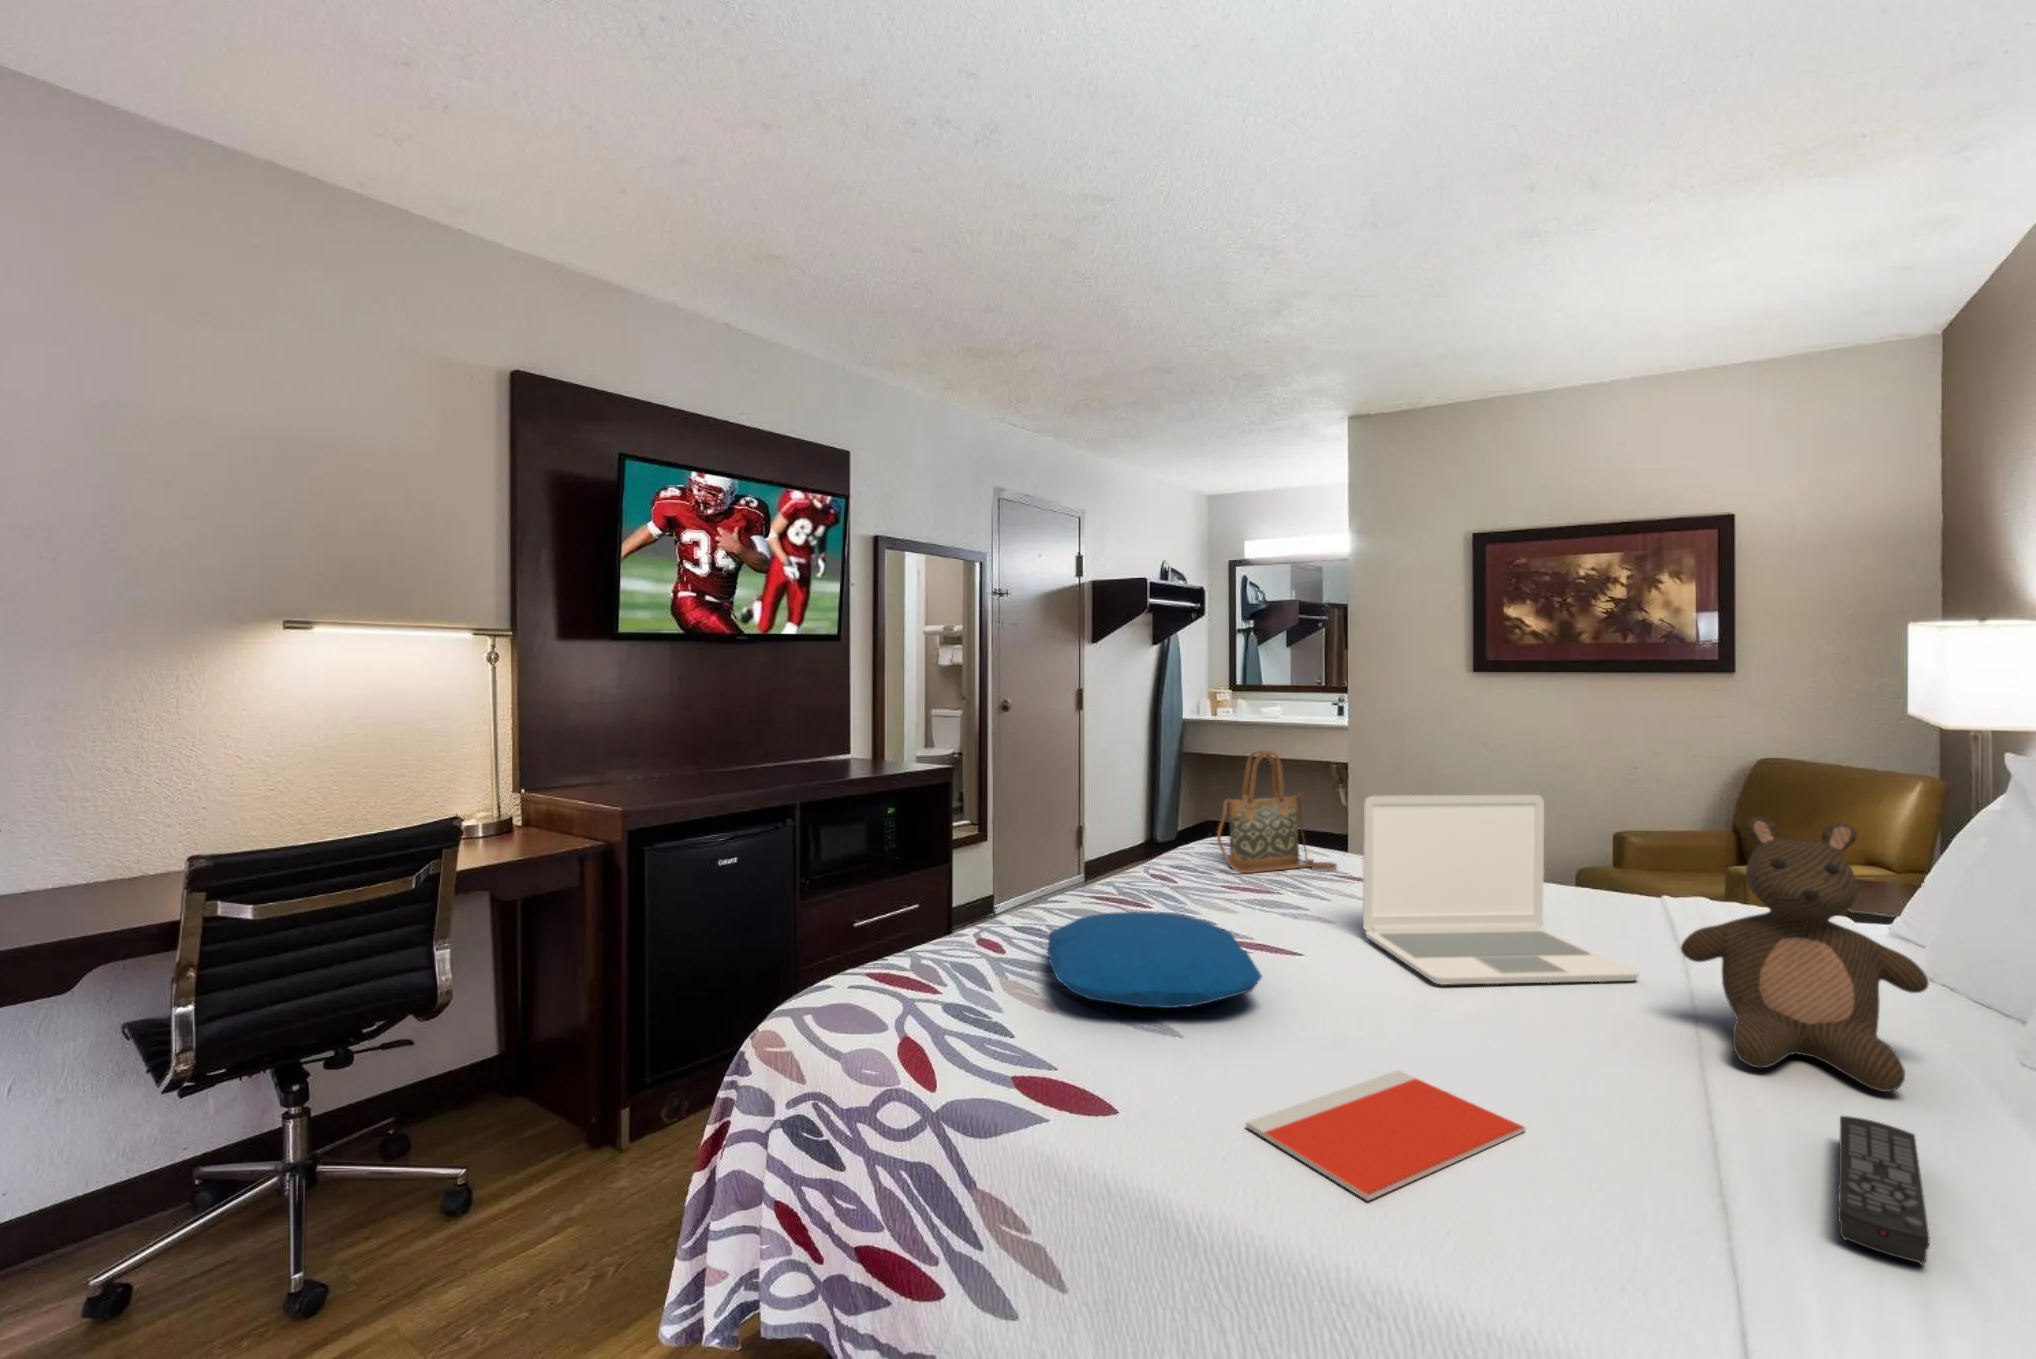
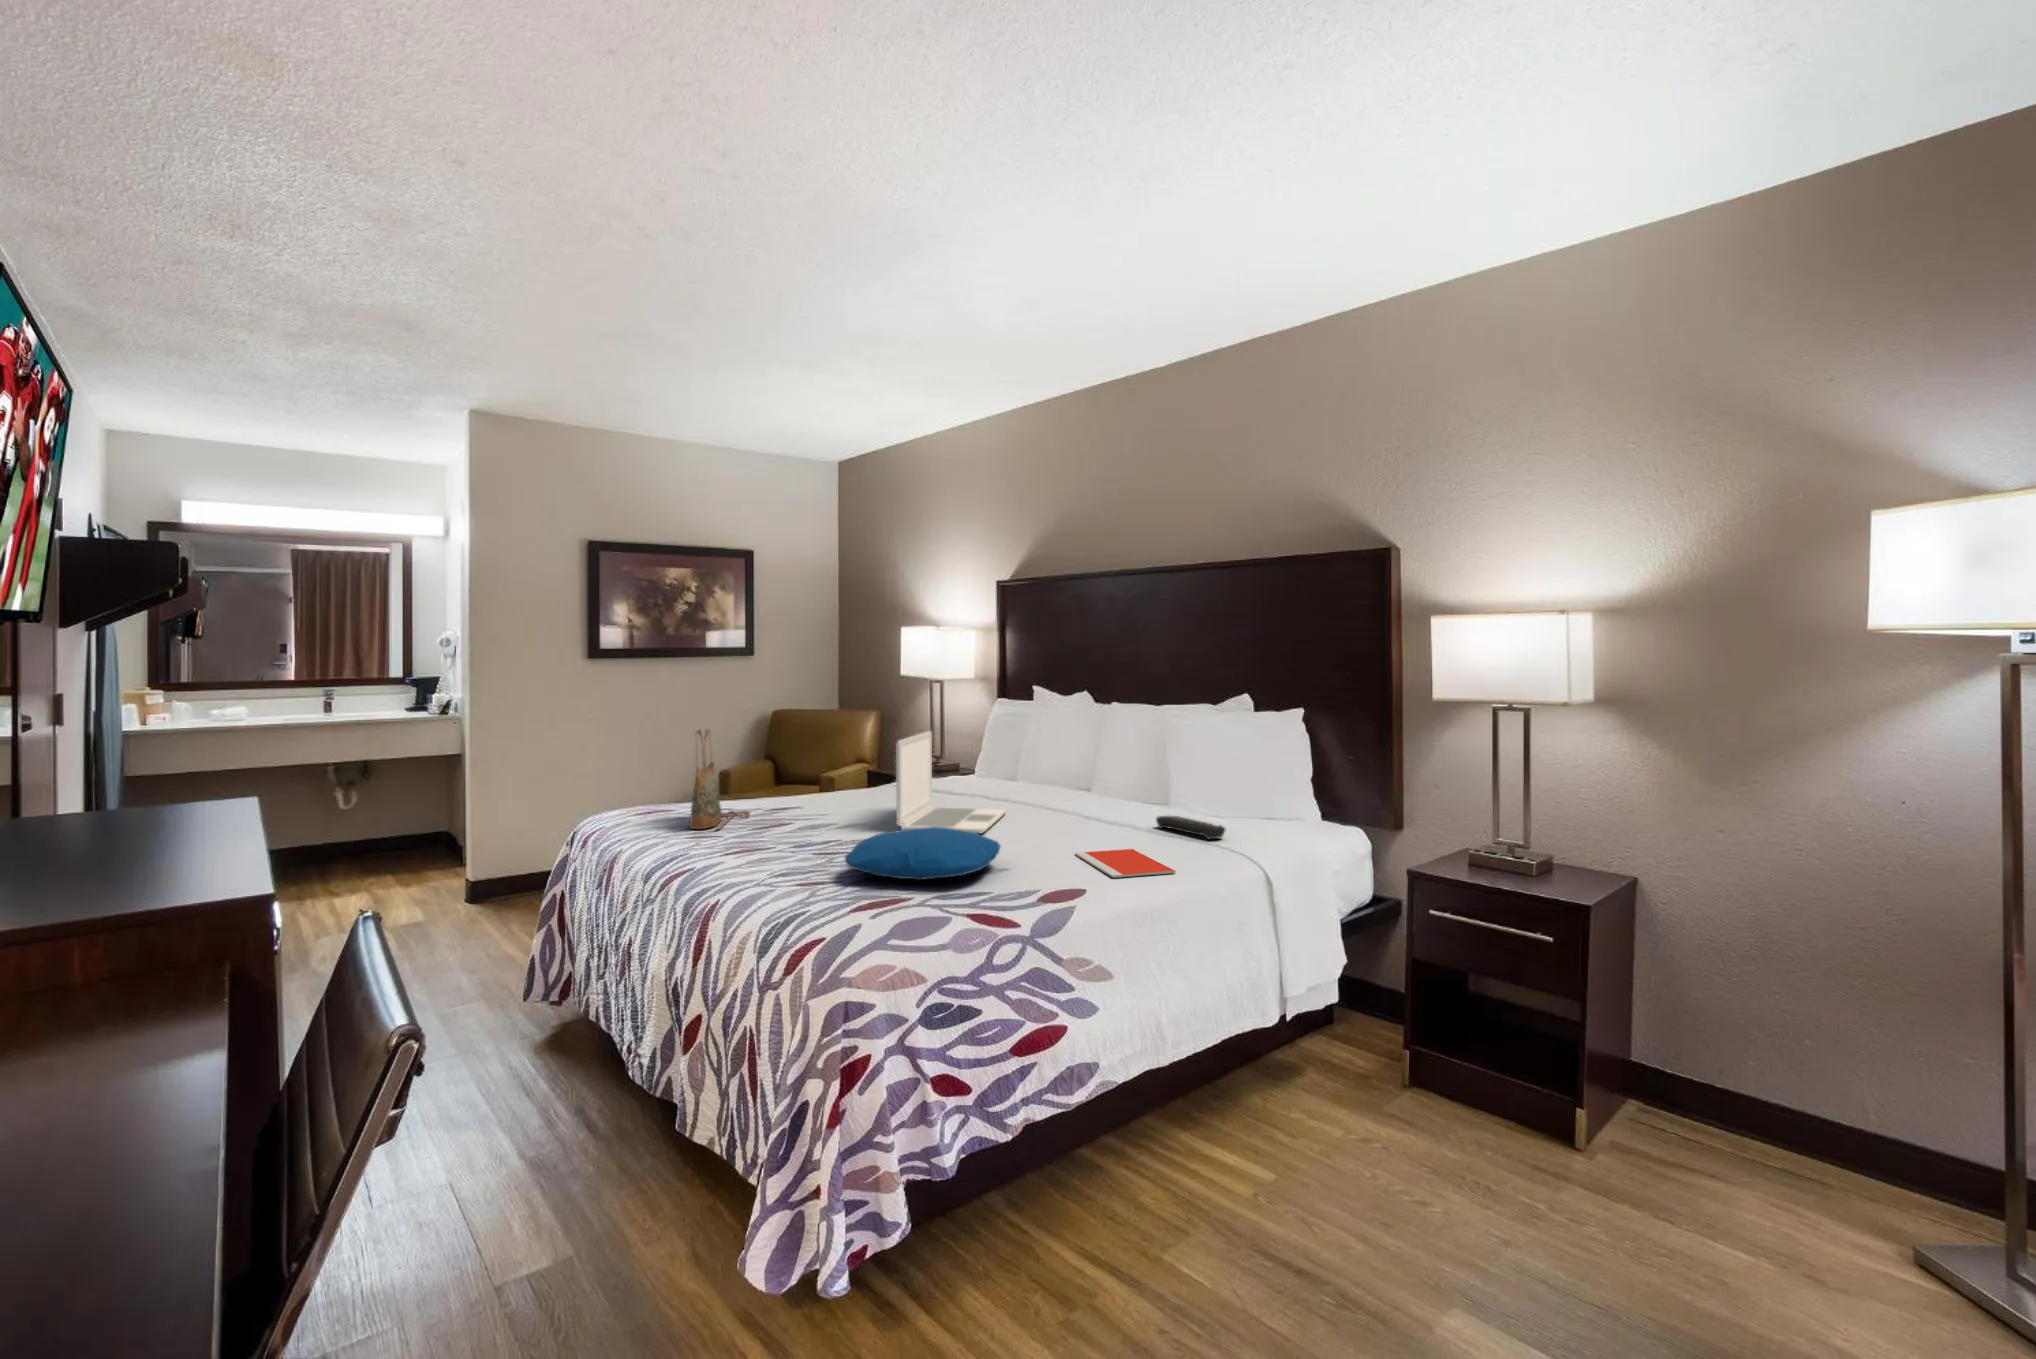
stuffed bear: present [1681,817,1929,1092] -> none [1053,719,1131,821]

